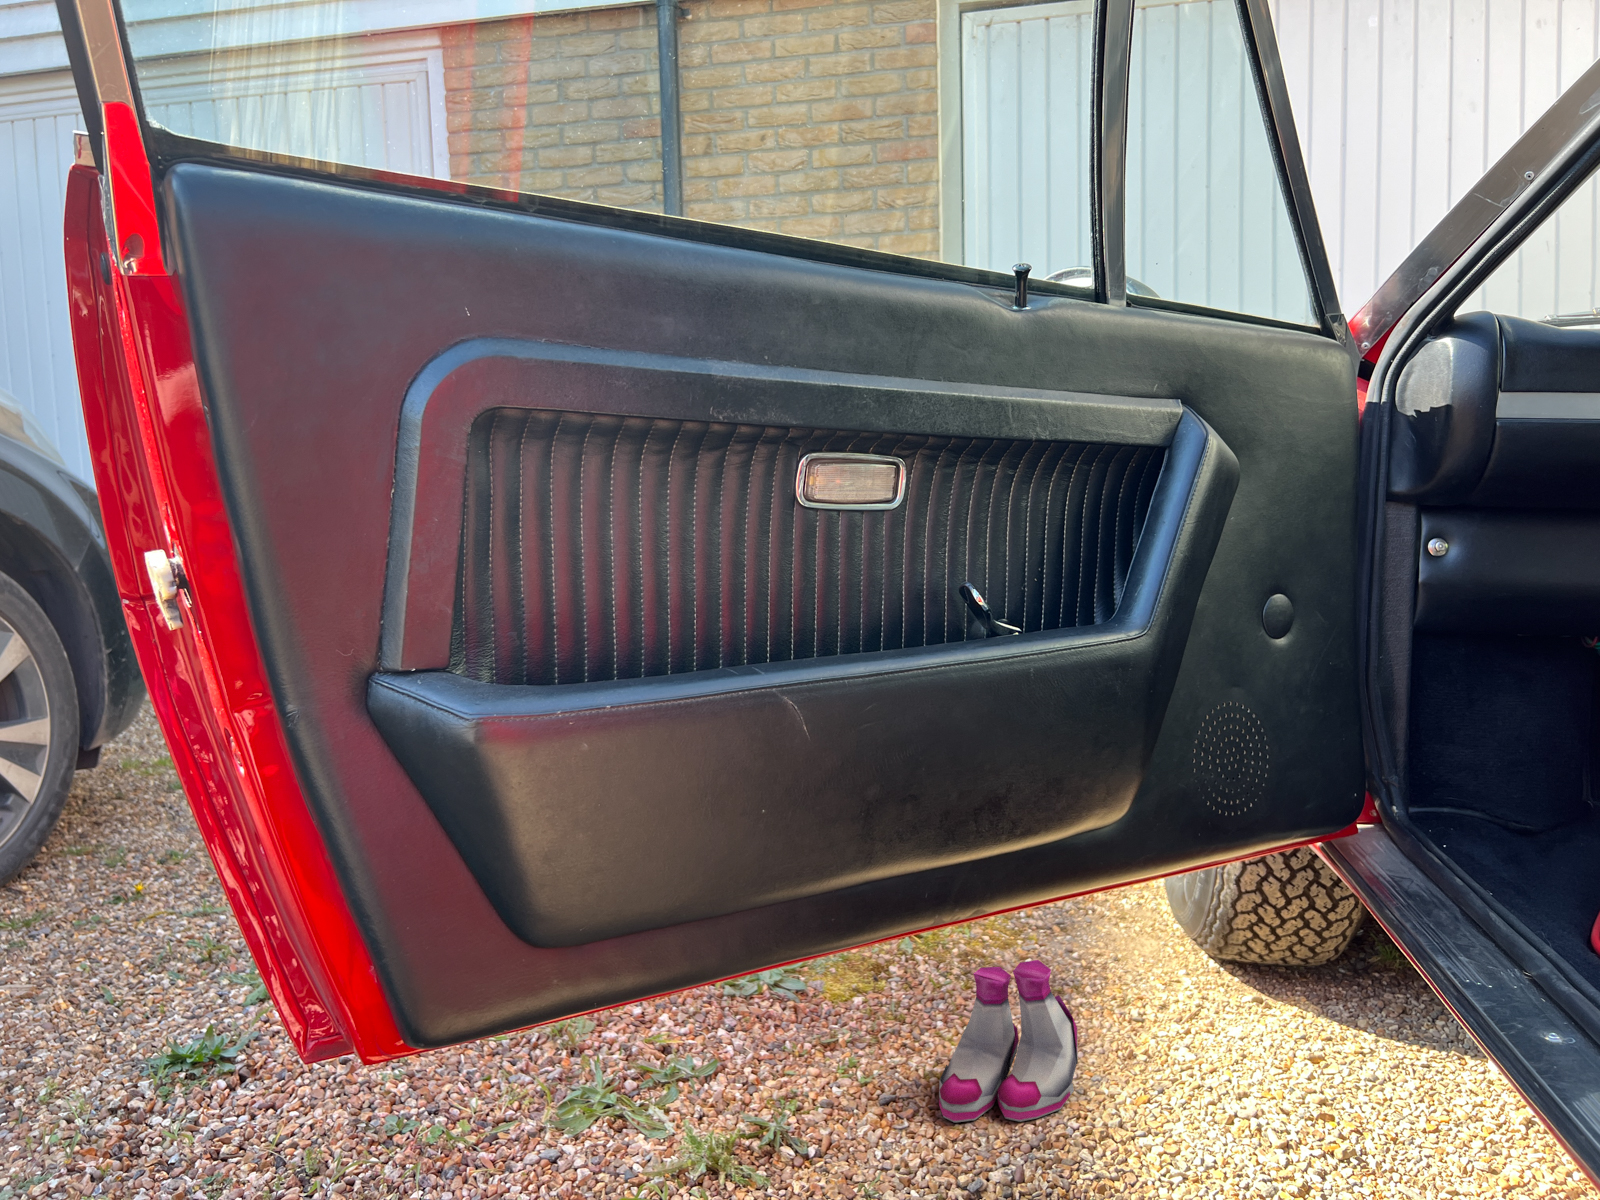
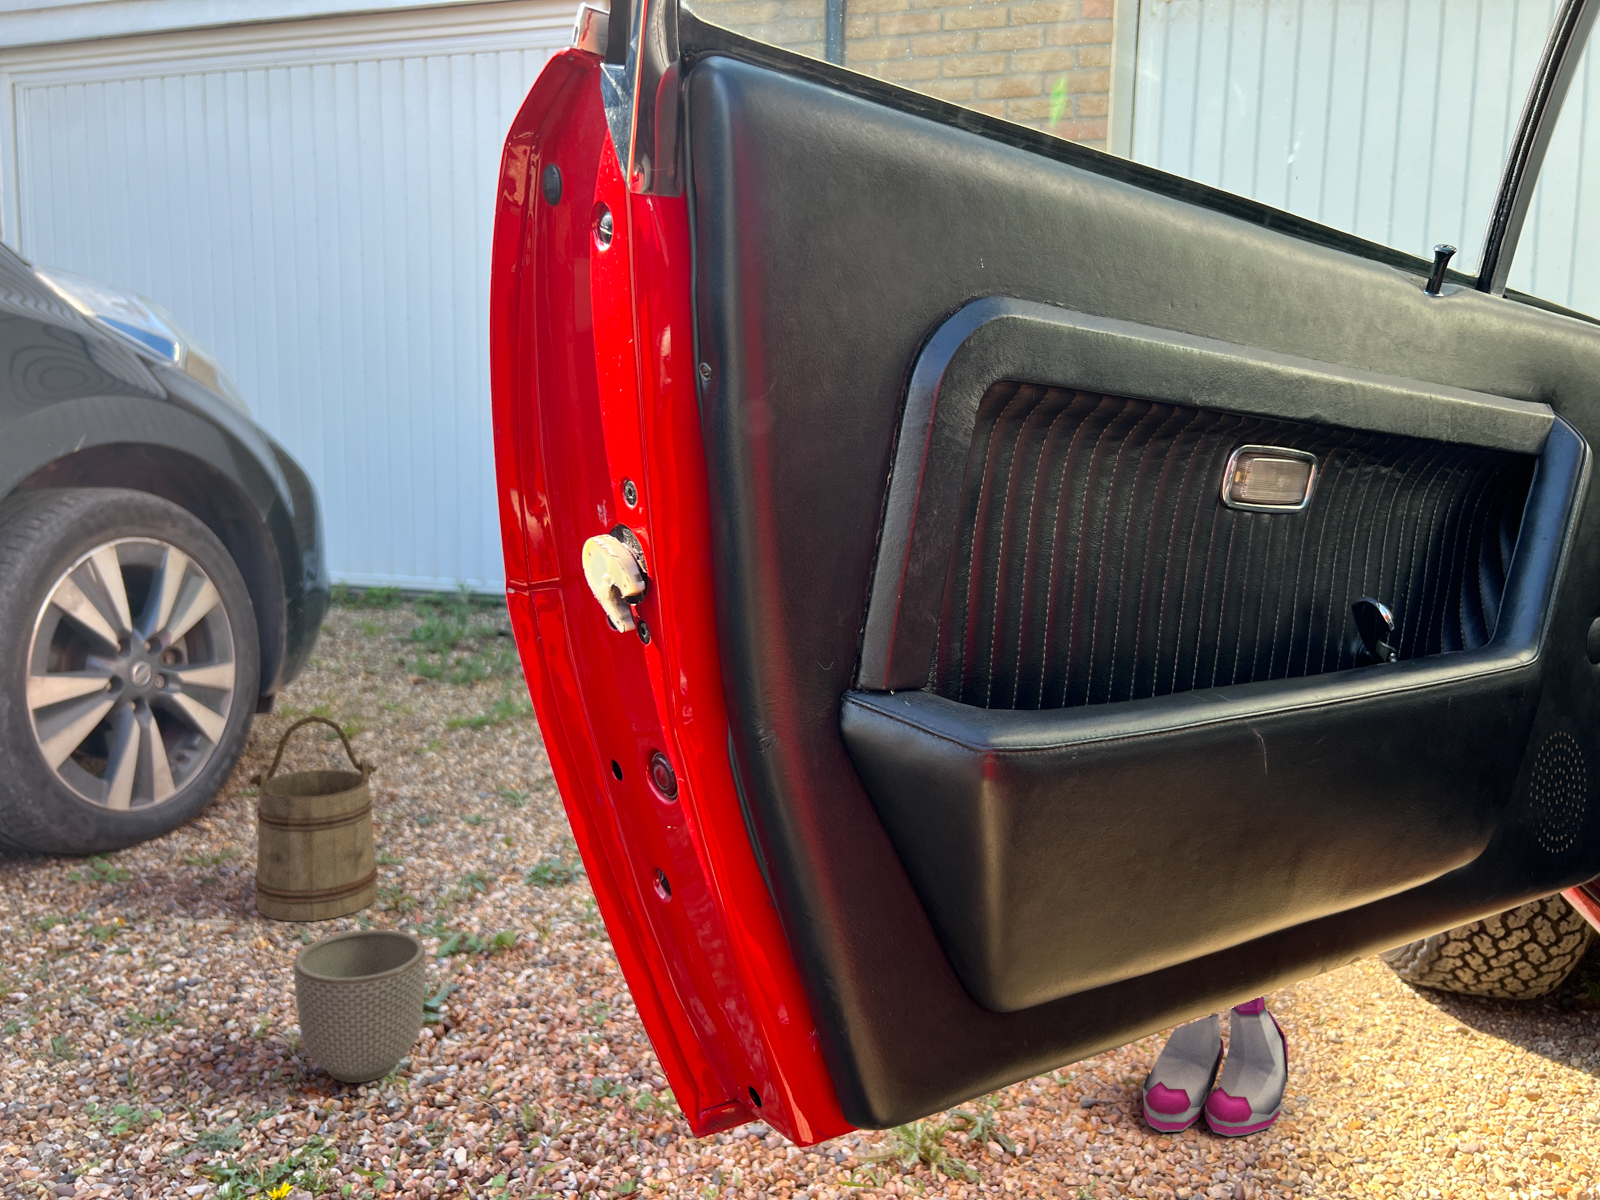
bucket: none [41,766,191,980] -> present [249,716,378,921]
planter: none [66,981,211,1142] -> present [294,929,426,1083]

